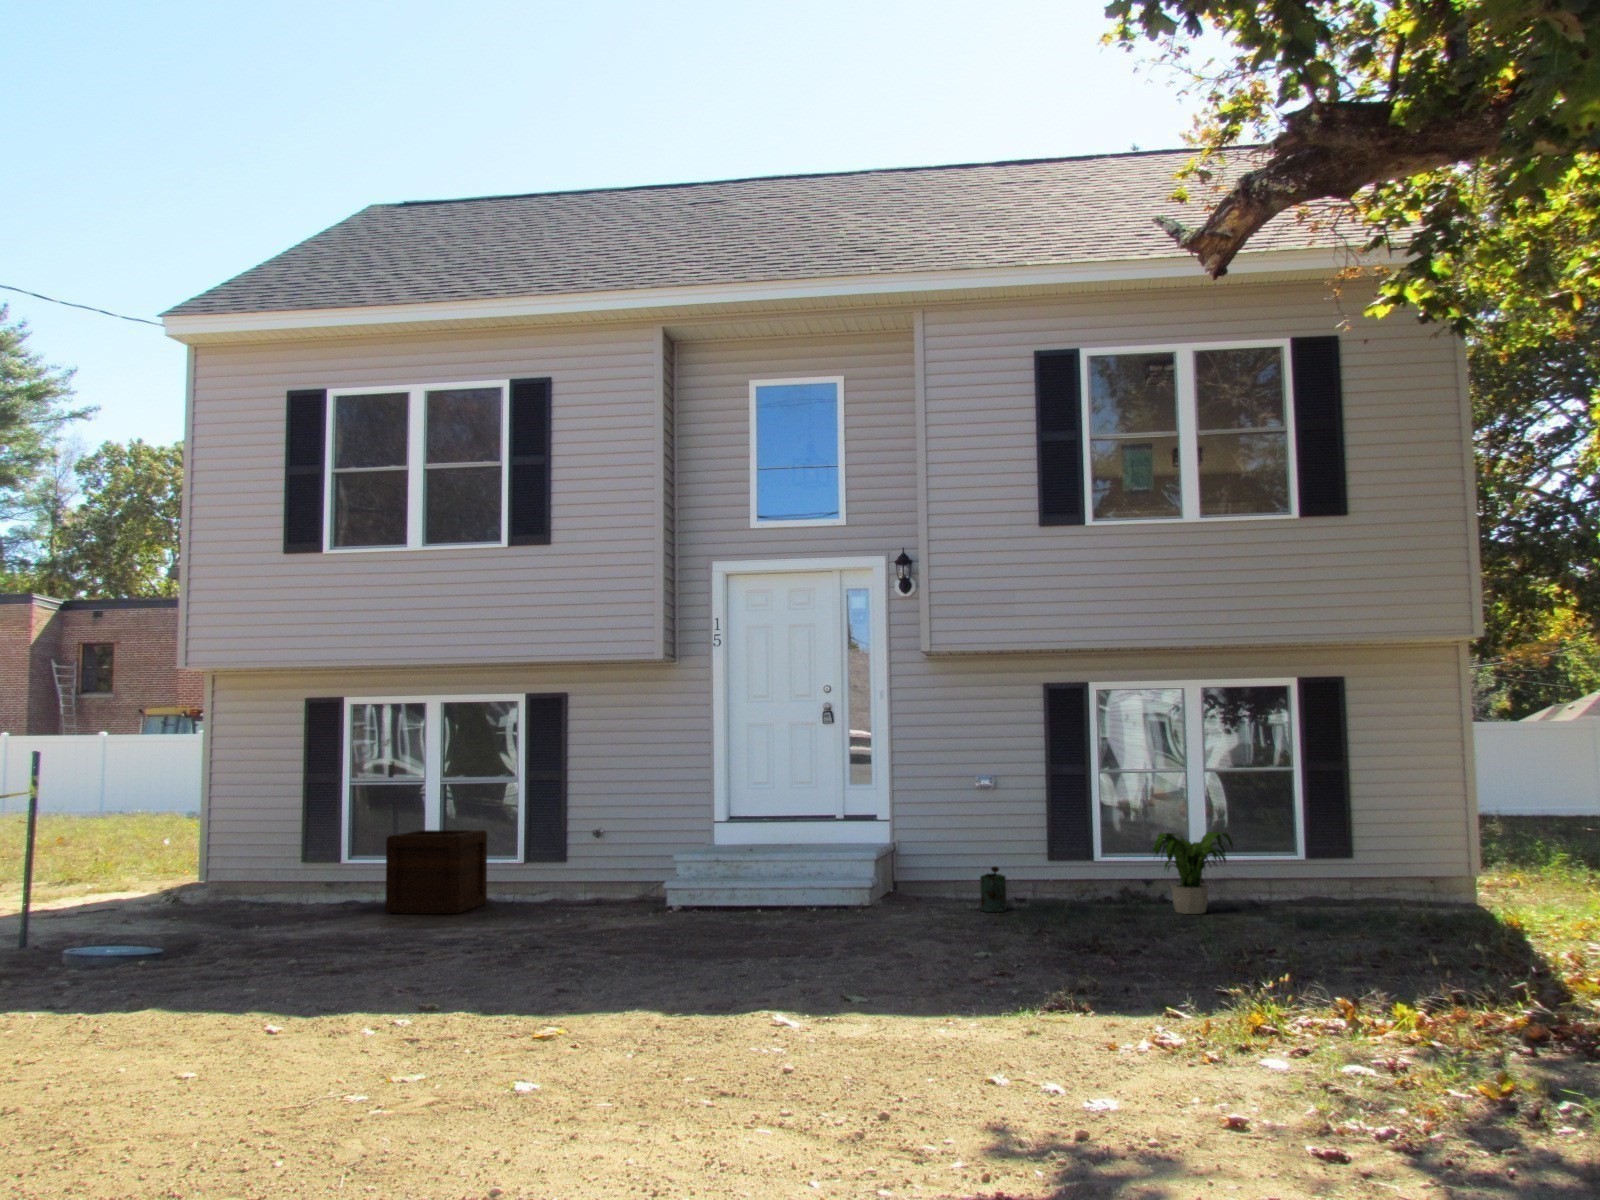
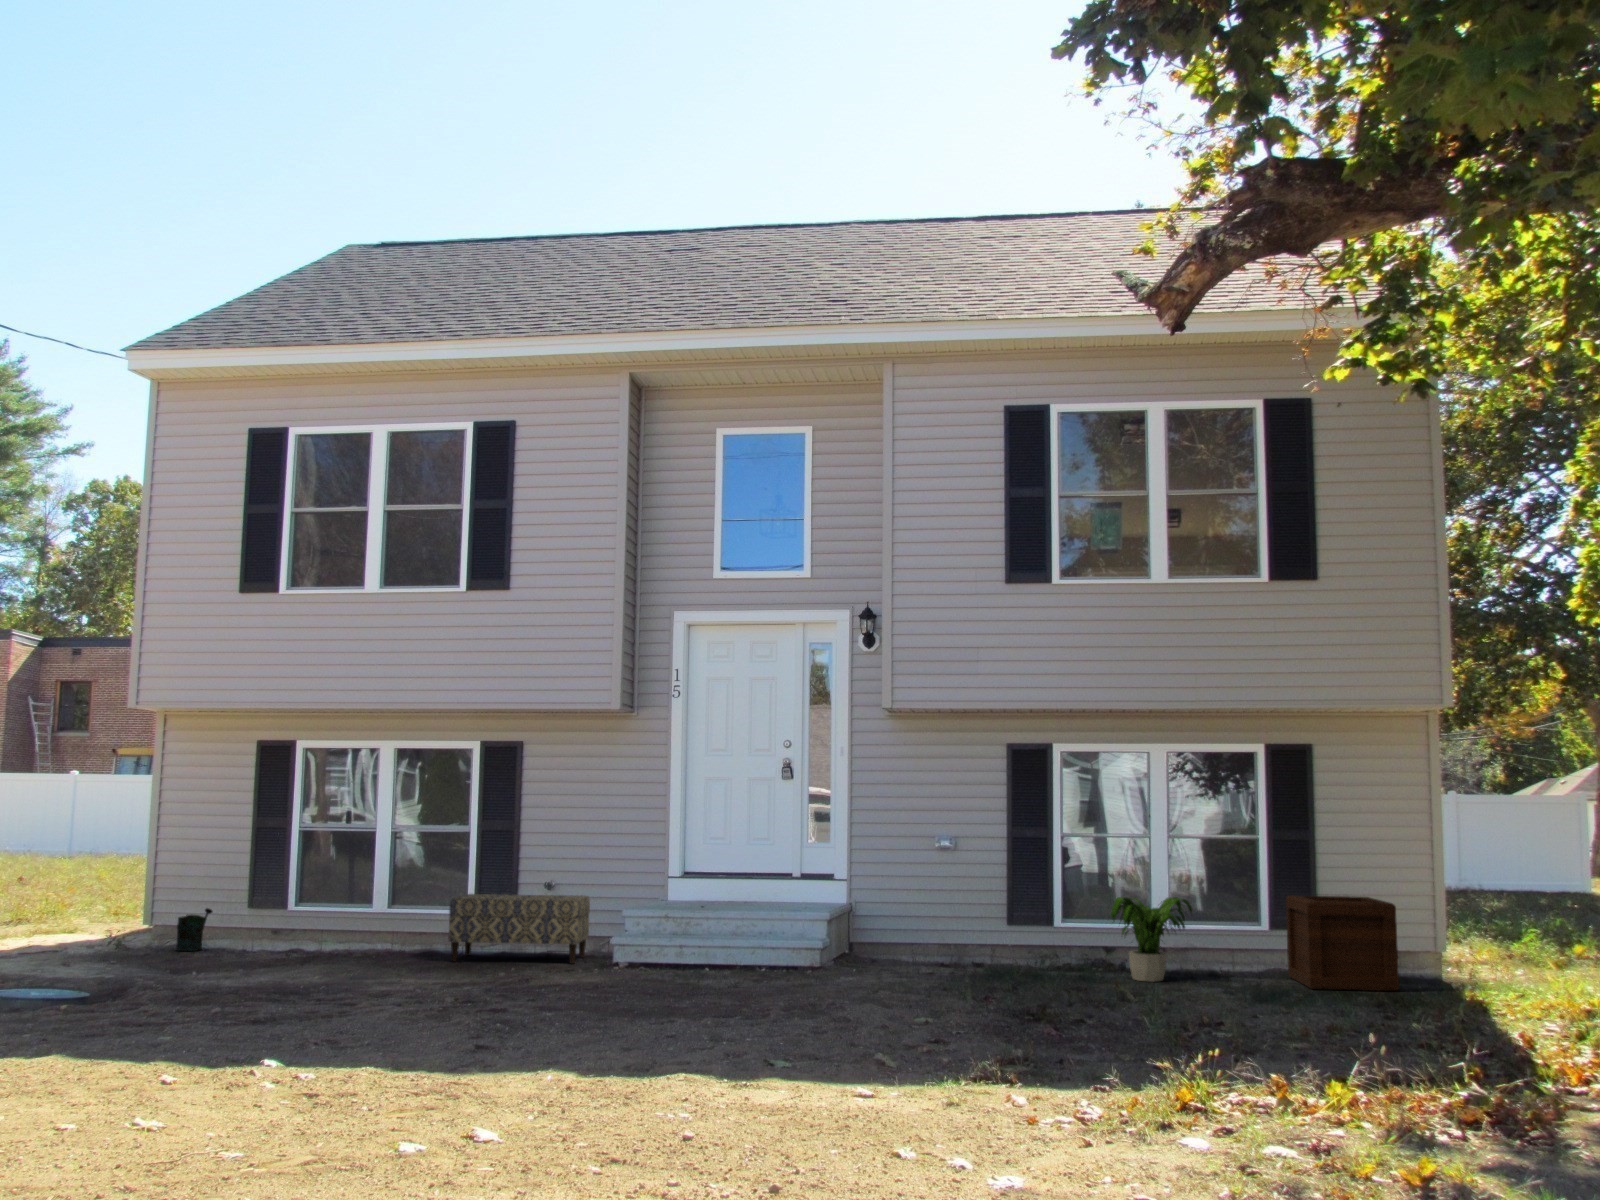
wooden crate: present [385,830,487,914] -> present [1286,895,1399,991]
bench: none [500,845,637,912] -> present [448,894,590,964]
watering can: present [980,866,1006,912] -> present [176,908,213,951]

